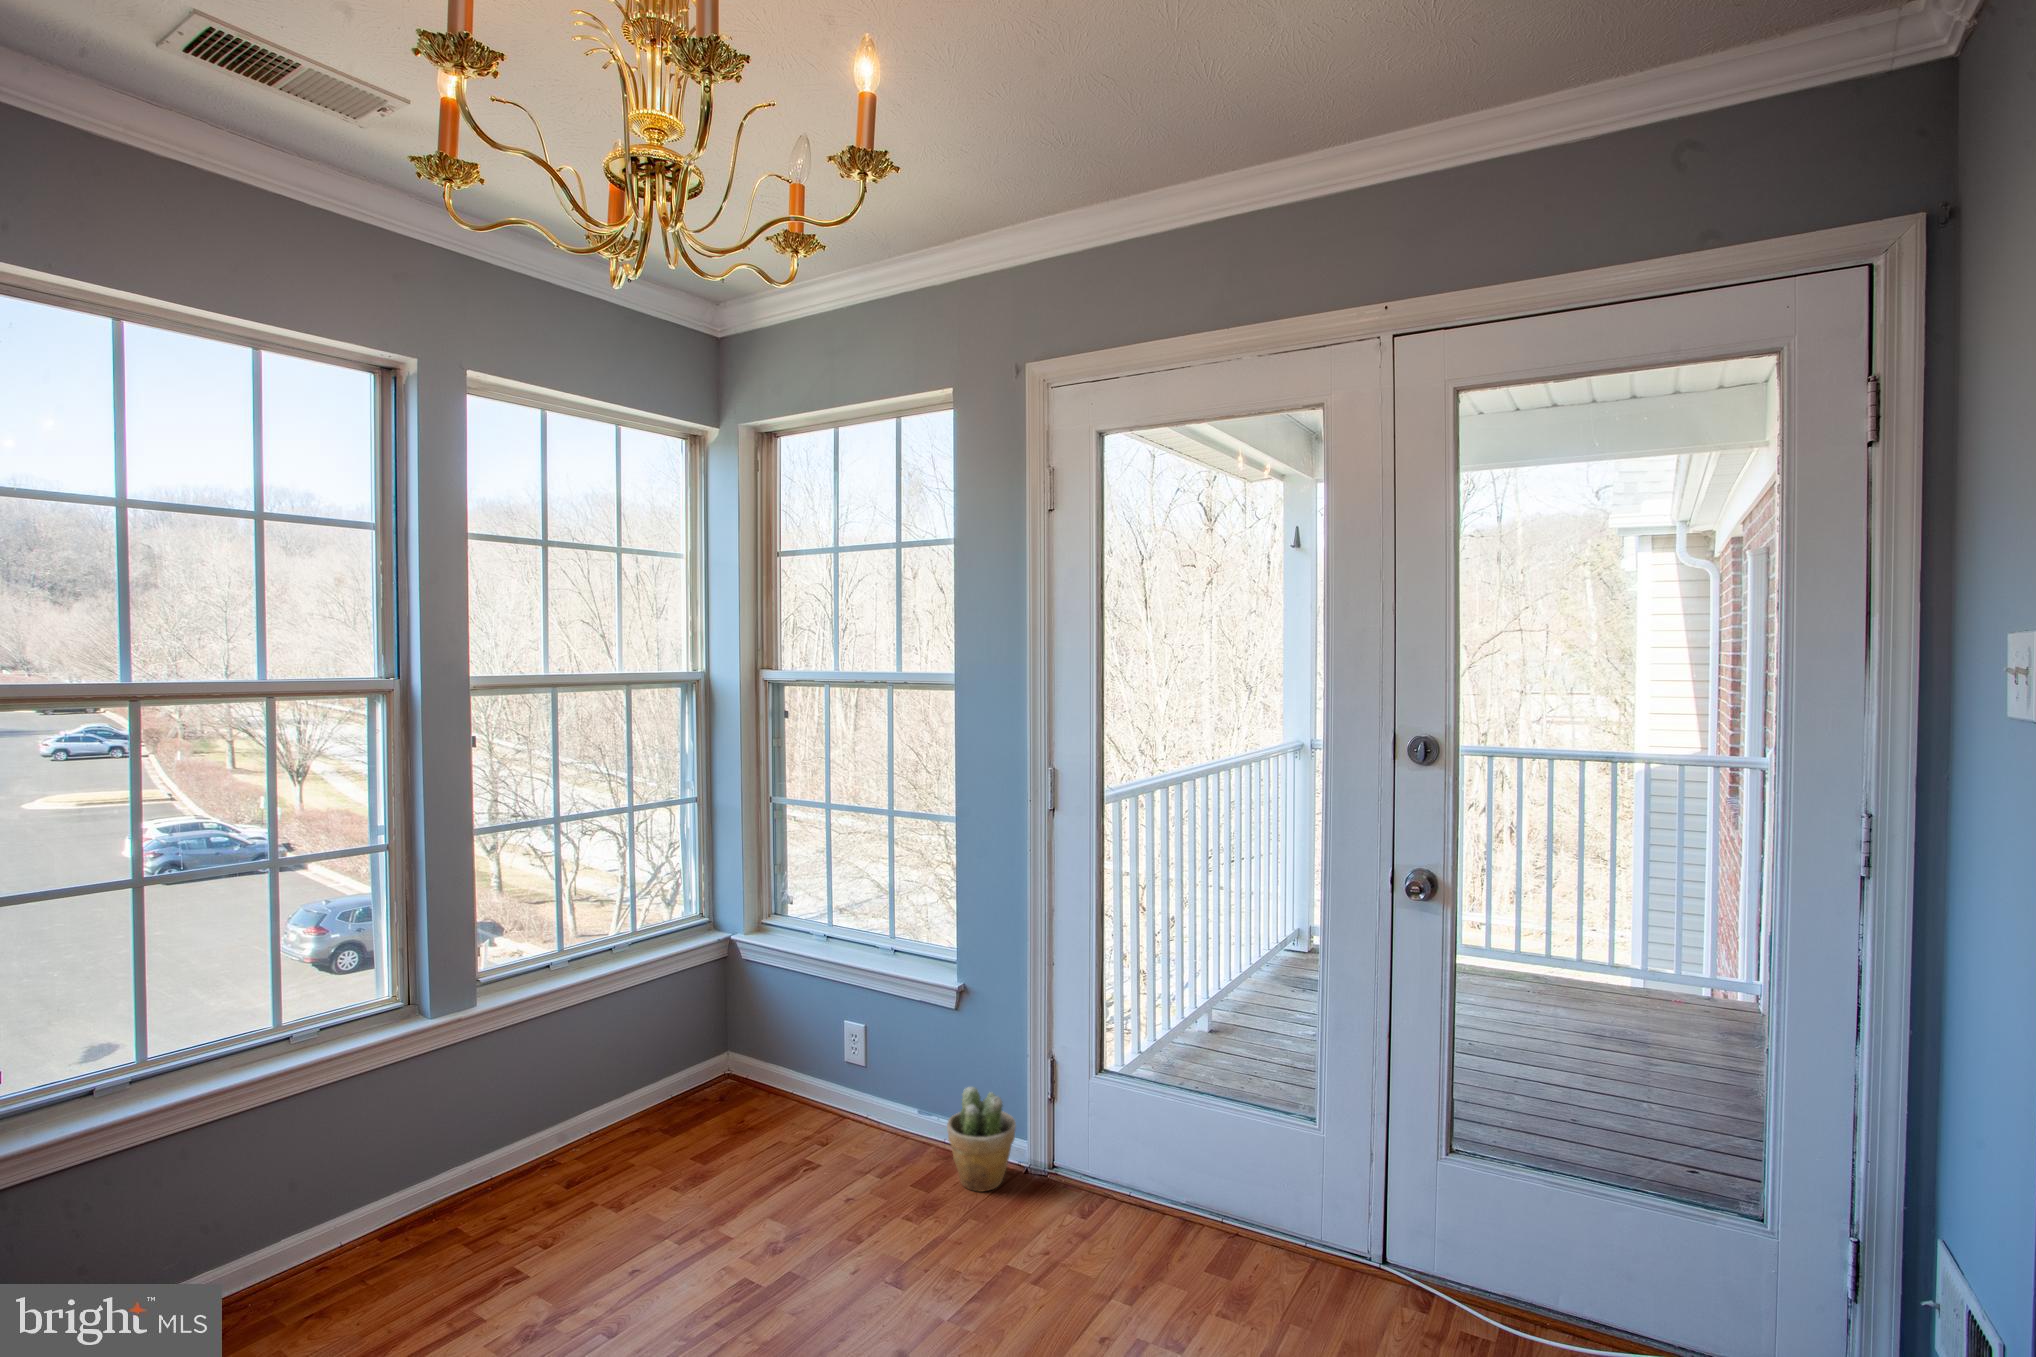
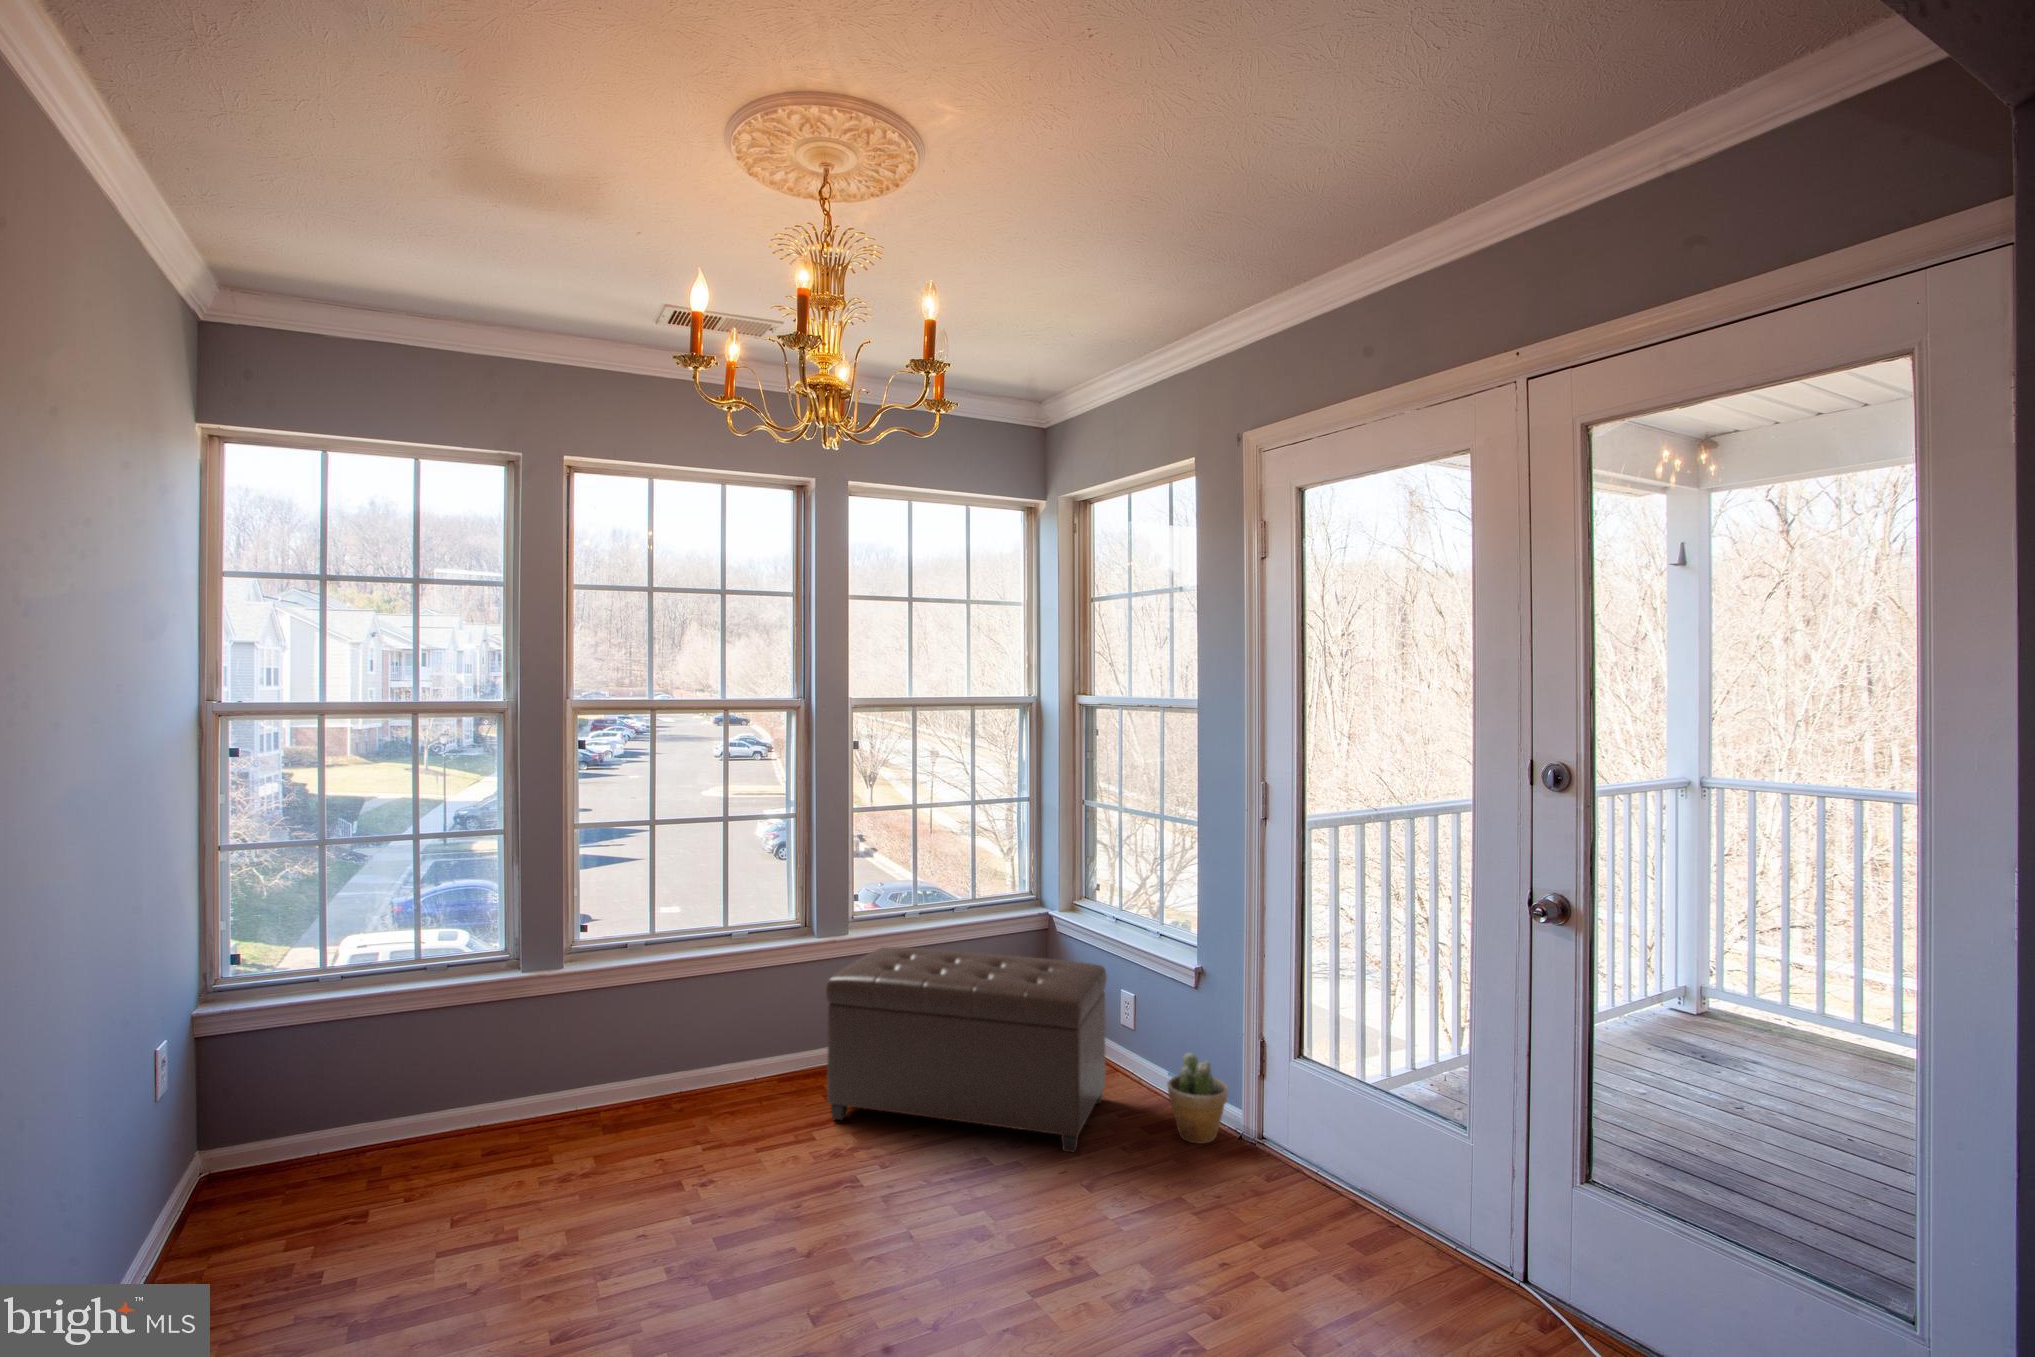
ottoman: none [480,1000,864,1289] -> present [826,947,1107,1152]

